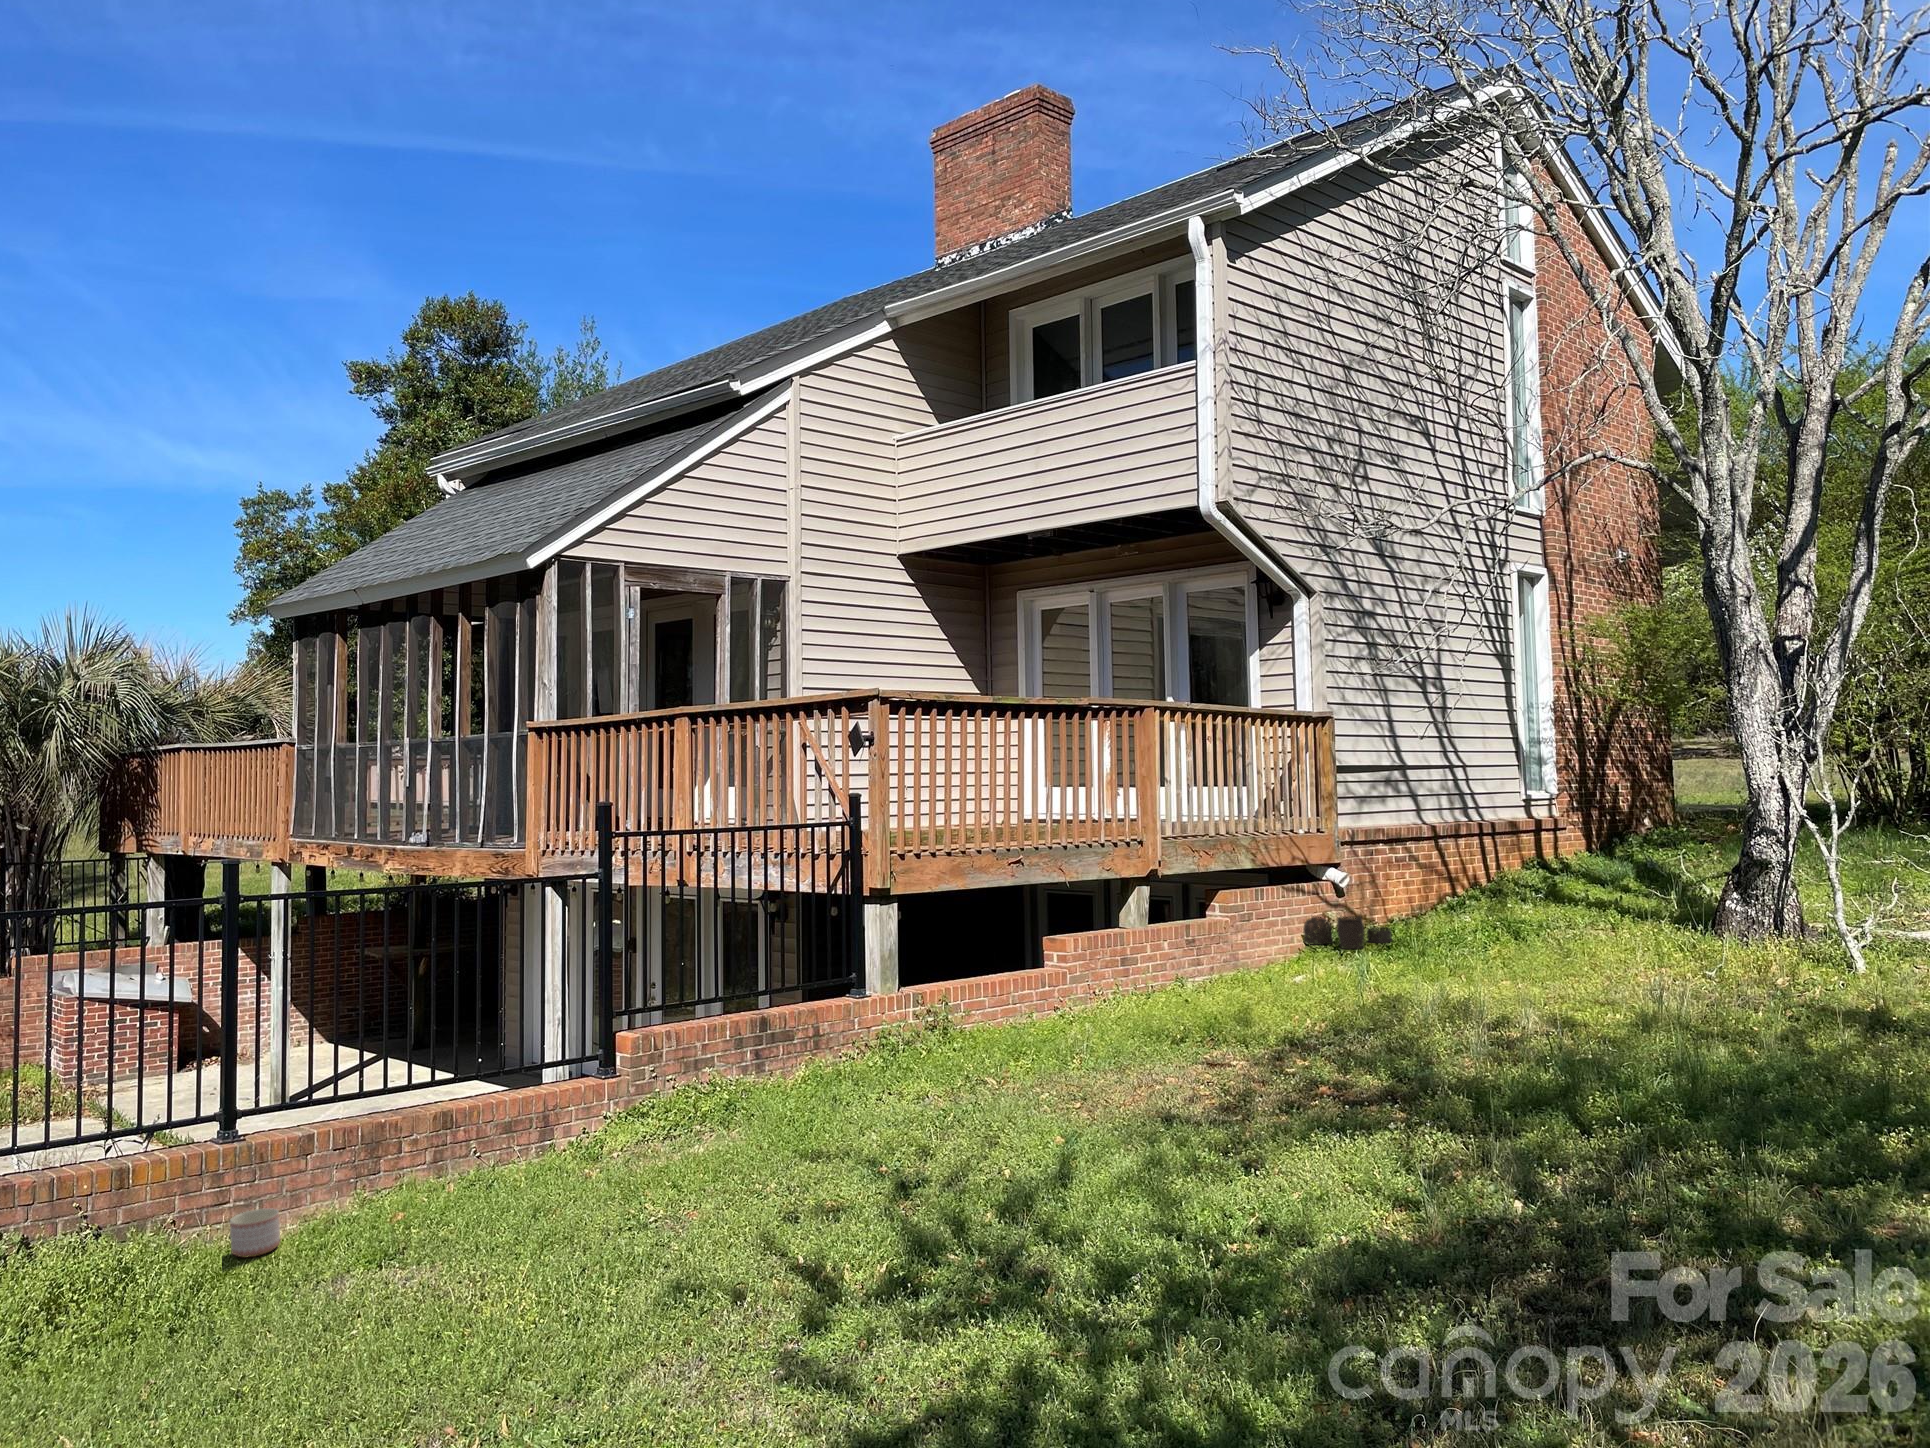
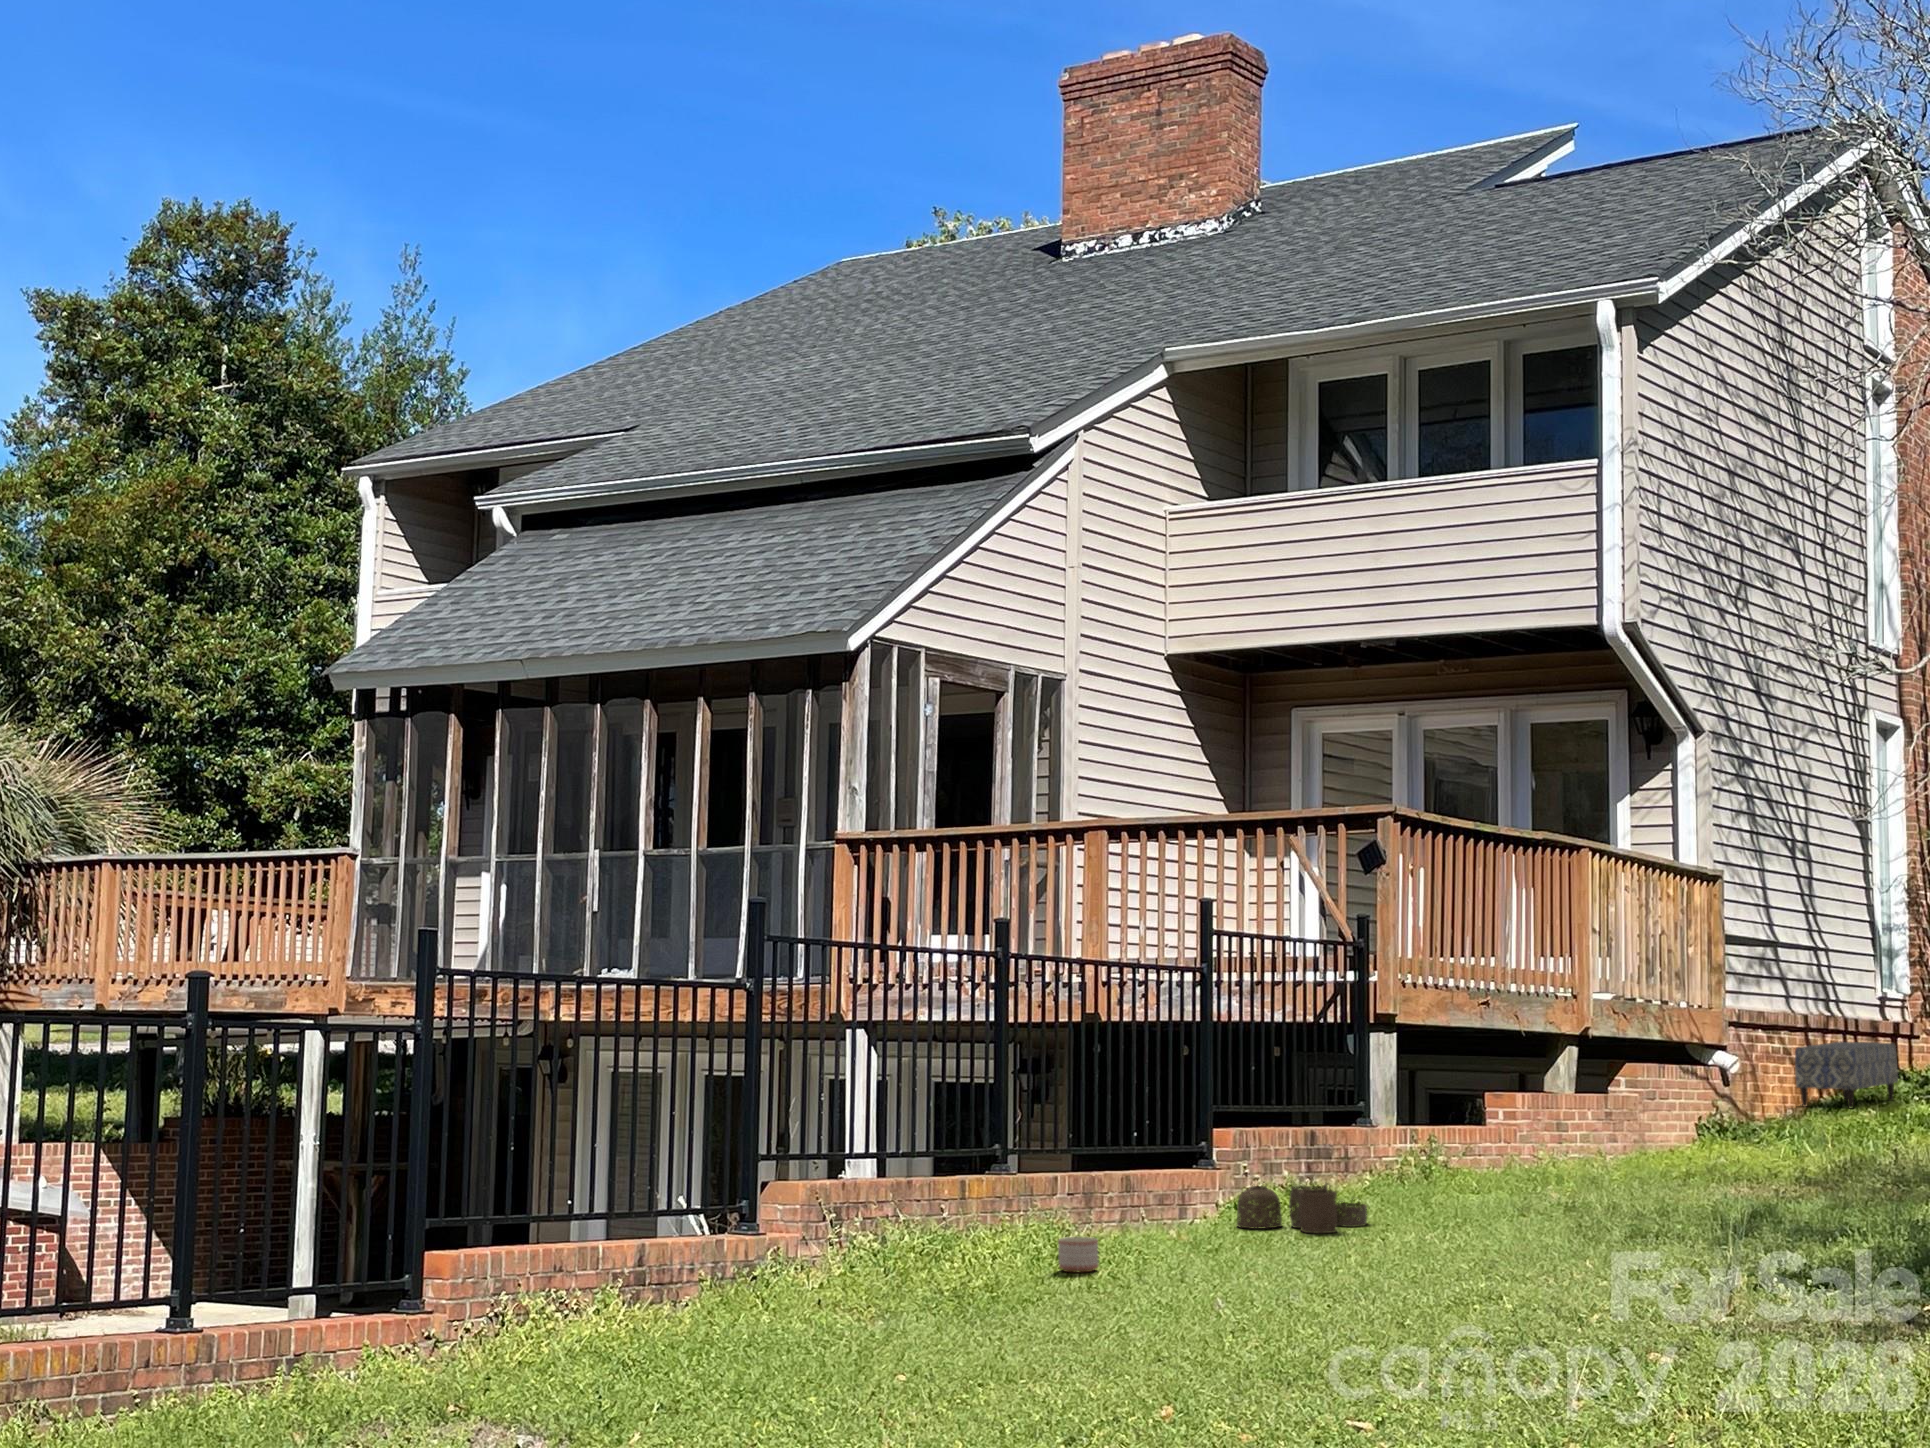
bench: none [1421,845,1522,908] -> present [1795,1042,1898,1108]
woven basket: present [1303,915,1392,949] -> present [1237,1182,1367,1234]

